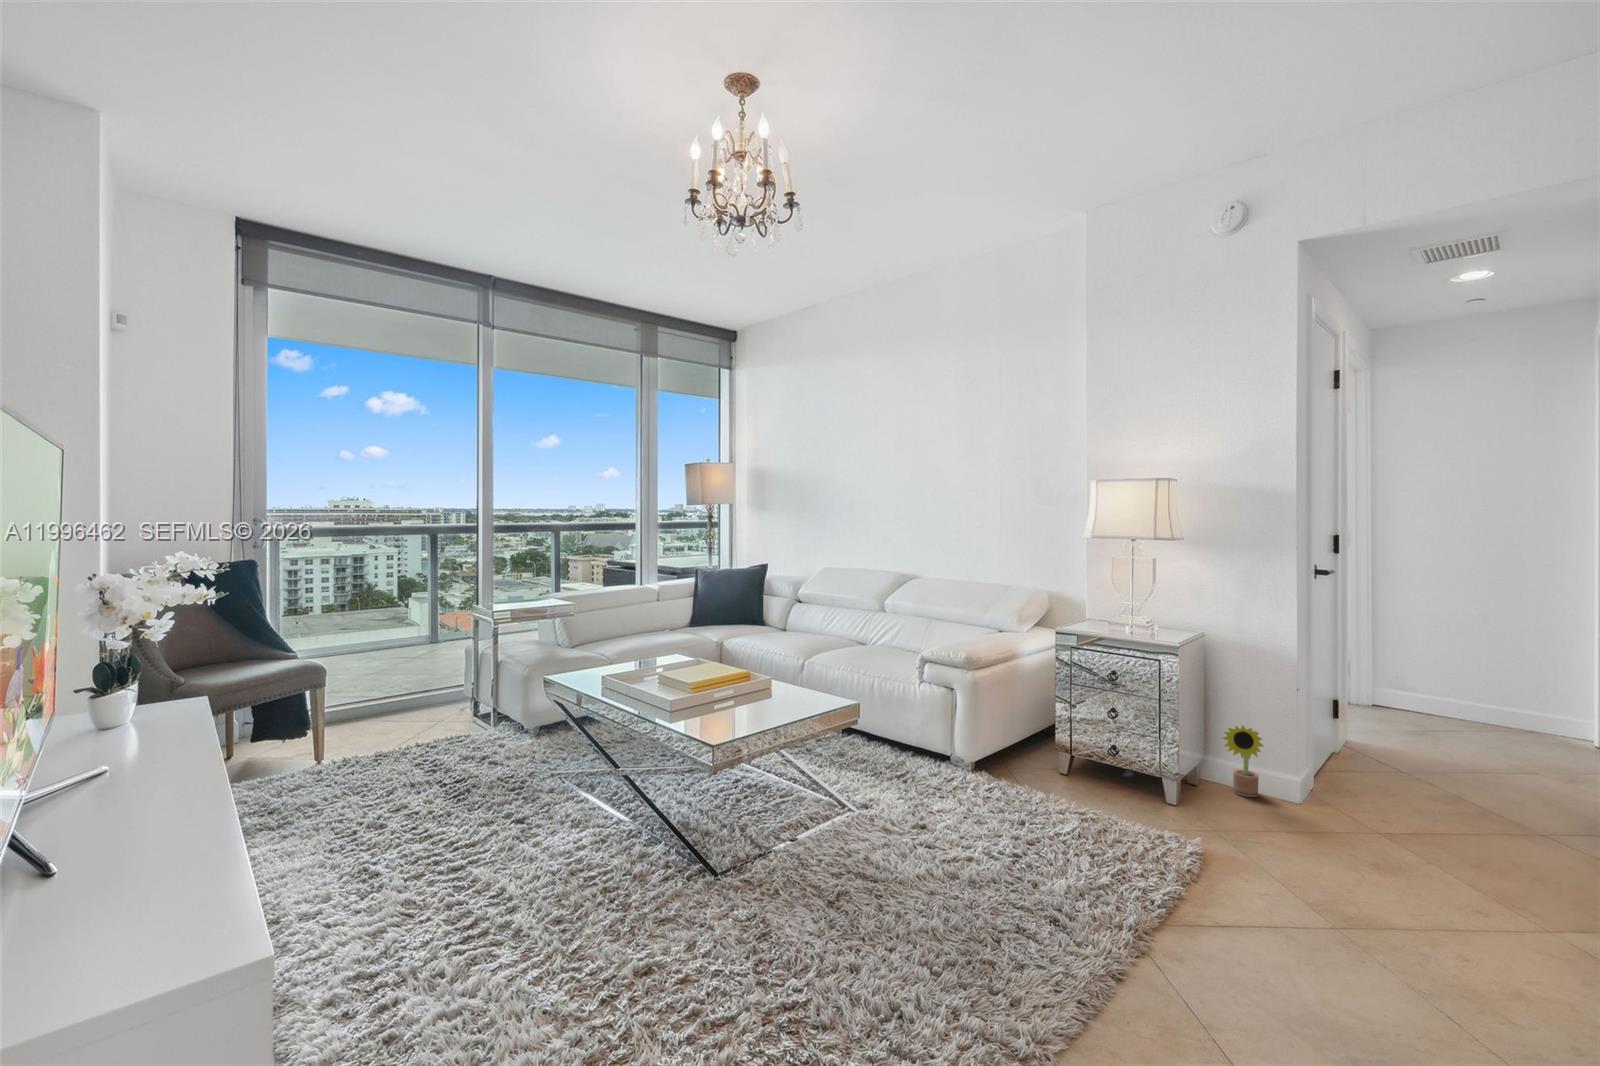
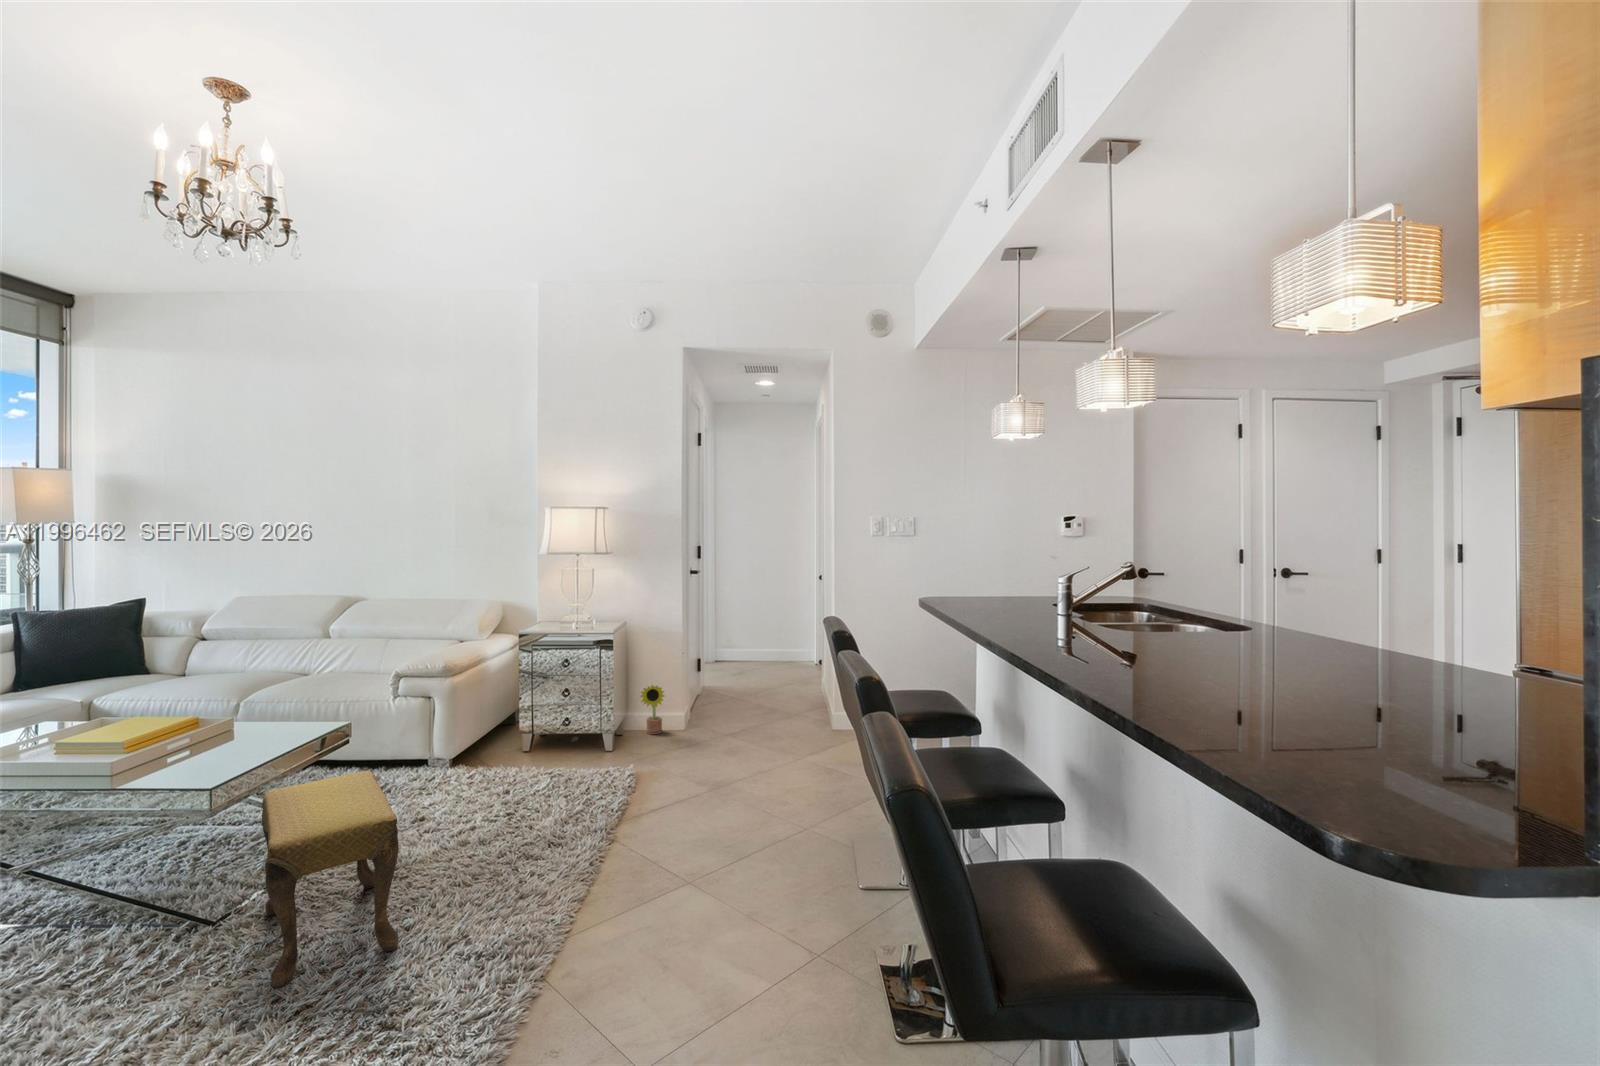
footstool: none [715,759,853,992] -> present [262,771,399,988]

